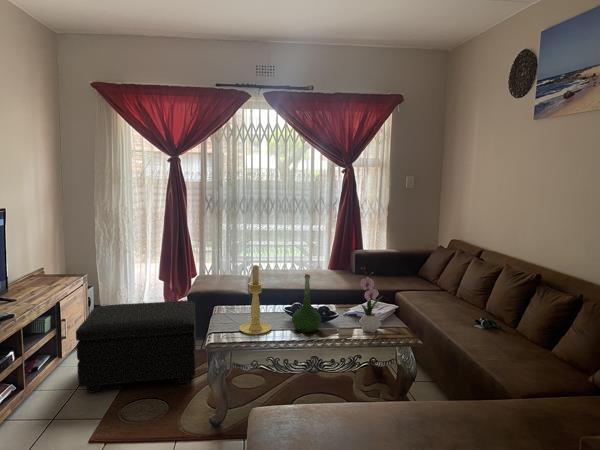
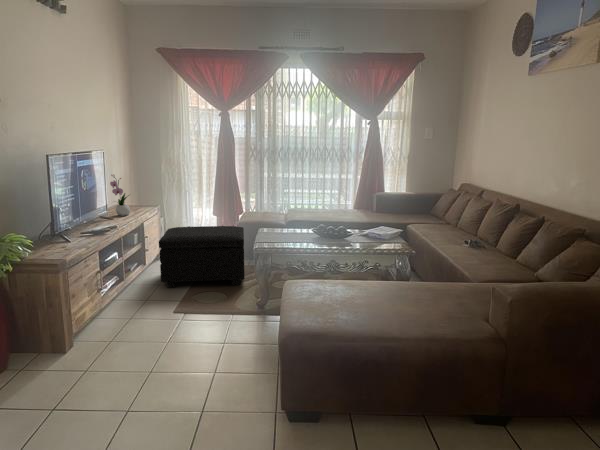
candle holder: present [239,265,271,335] -> none [277,191,301,243]
flower arrangement: present [359,267,382,333] -> present [110,175,130,216]
vase: present [292,274,321,333] -> none [317,199,339,243]

